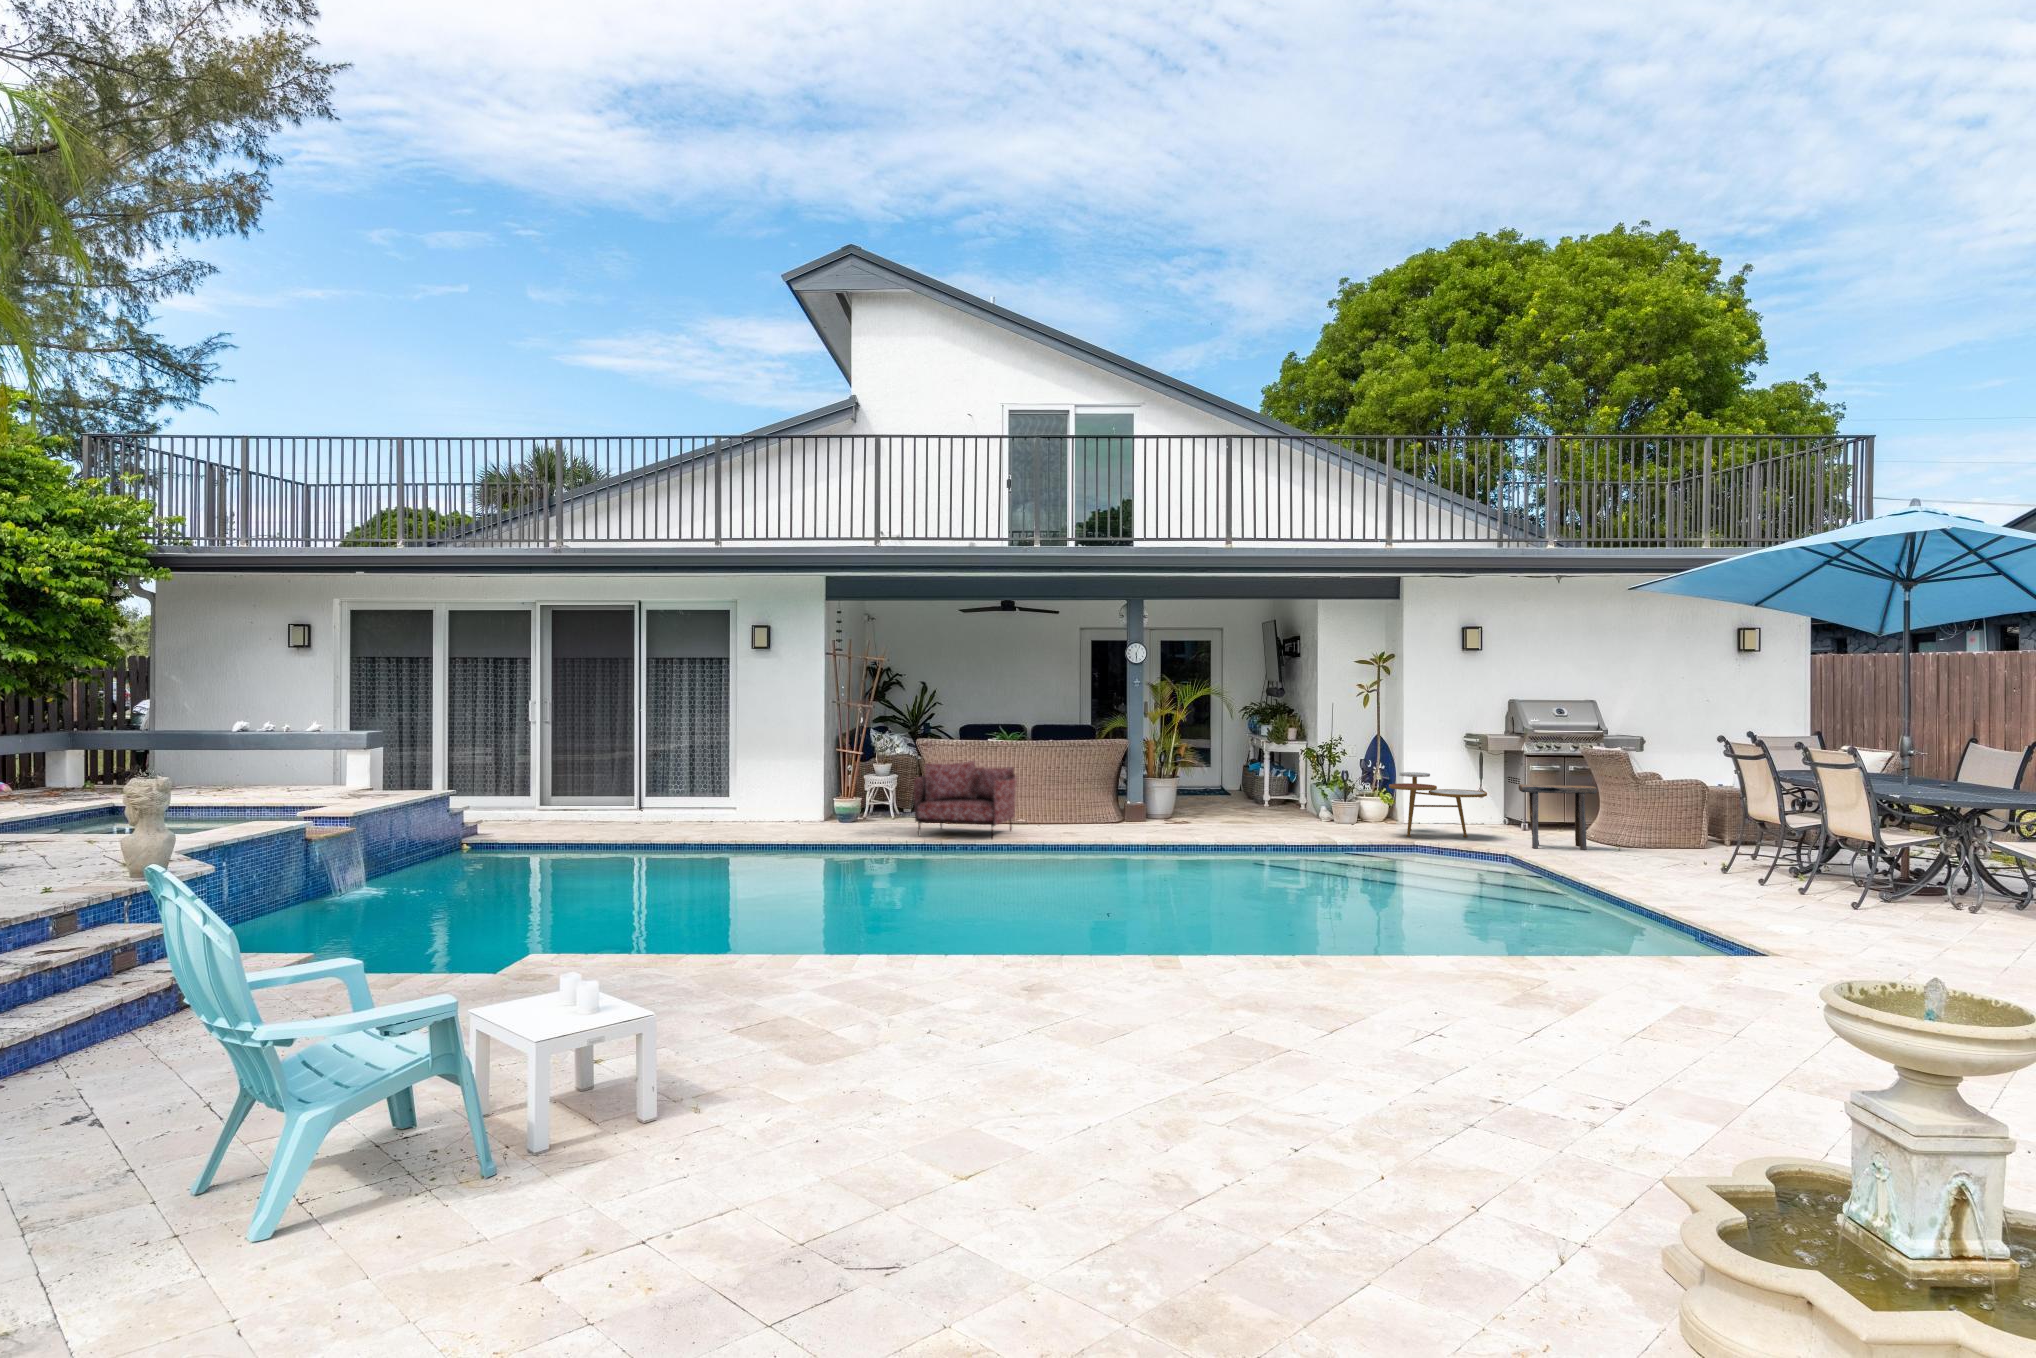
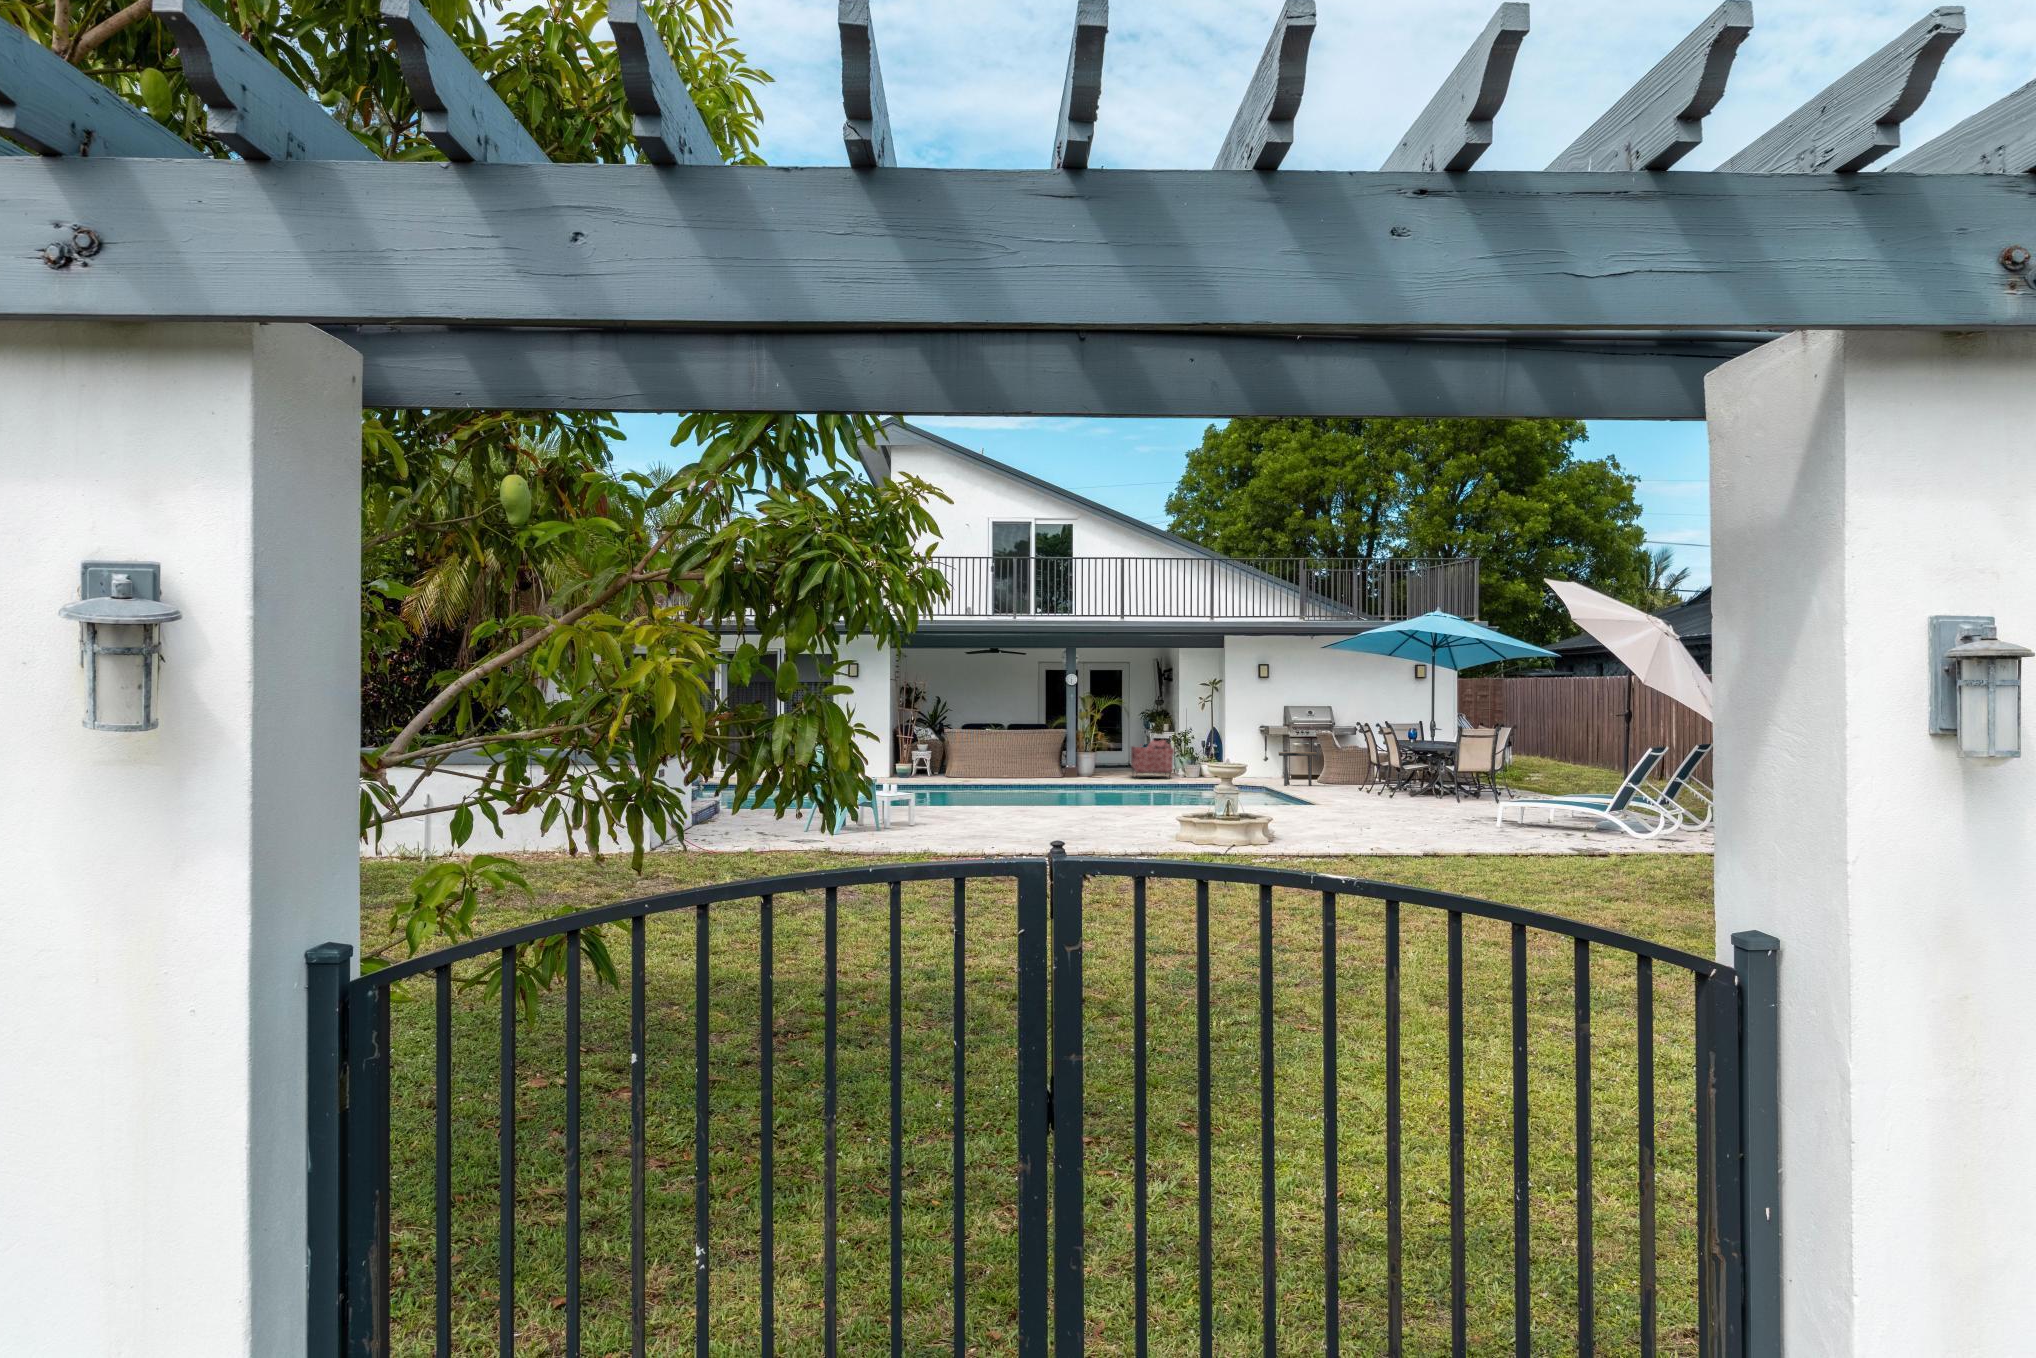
armchair: present [914,761,1017,838] -> present [1131,740,1174,773]
side table: present [1389,772,1487,837] -> none [1213,748,1266,783]

